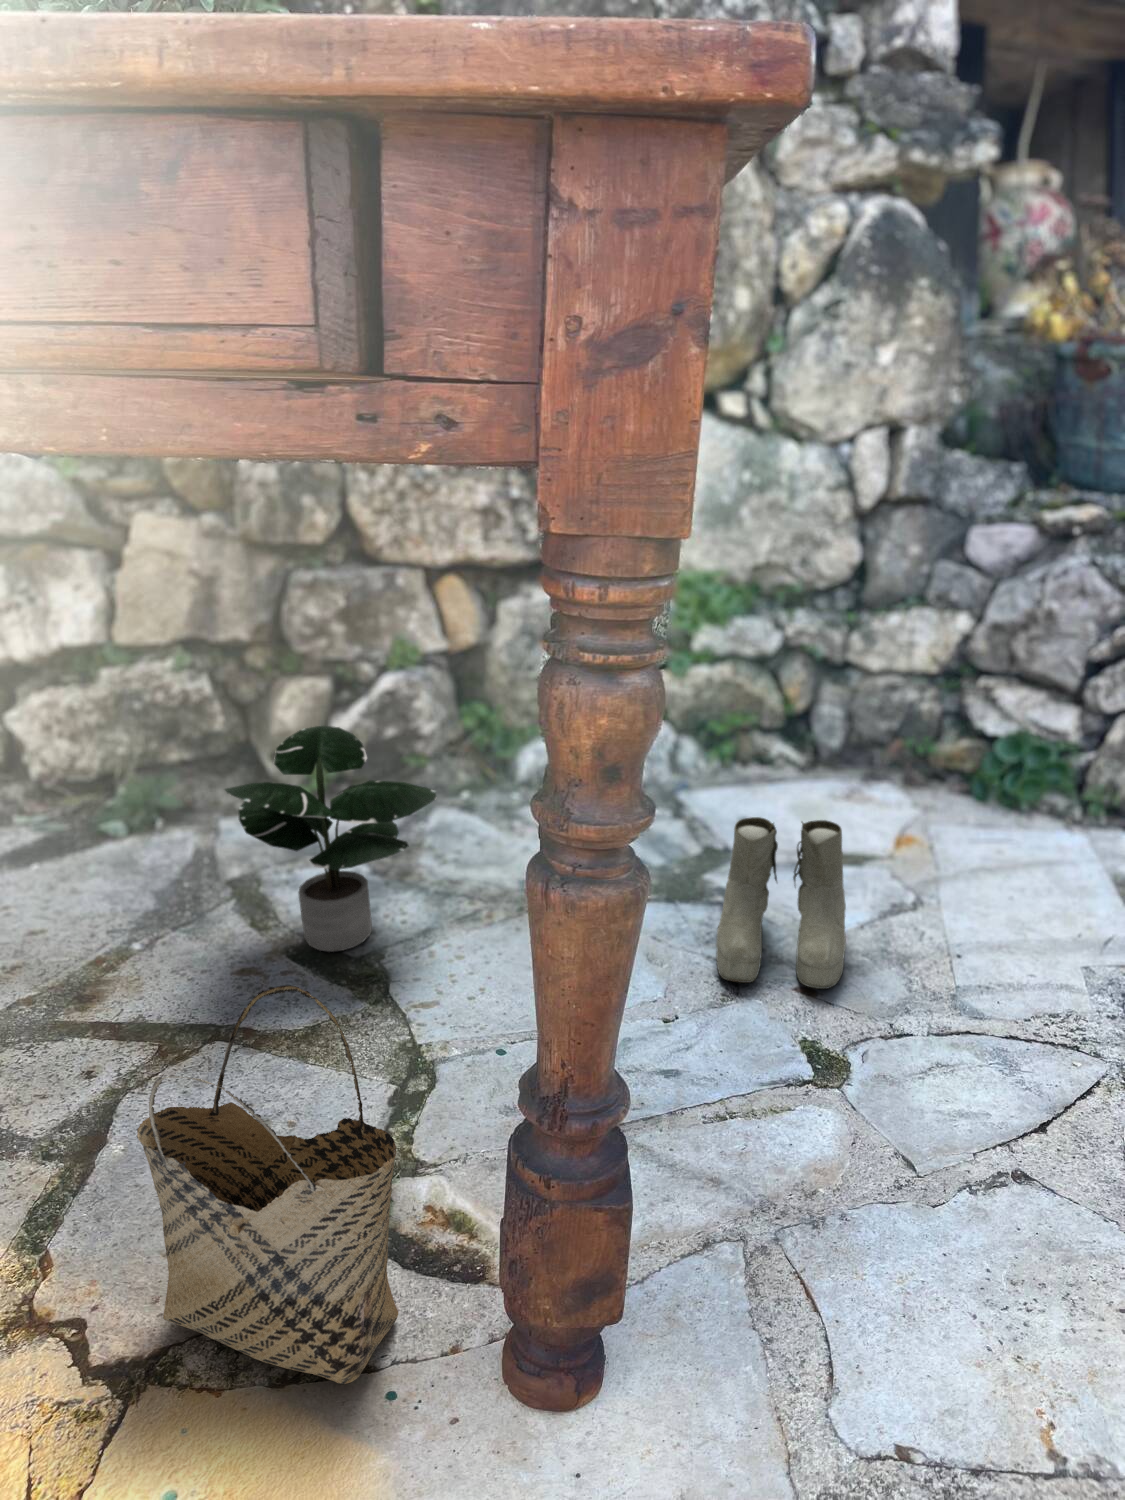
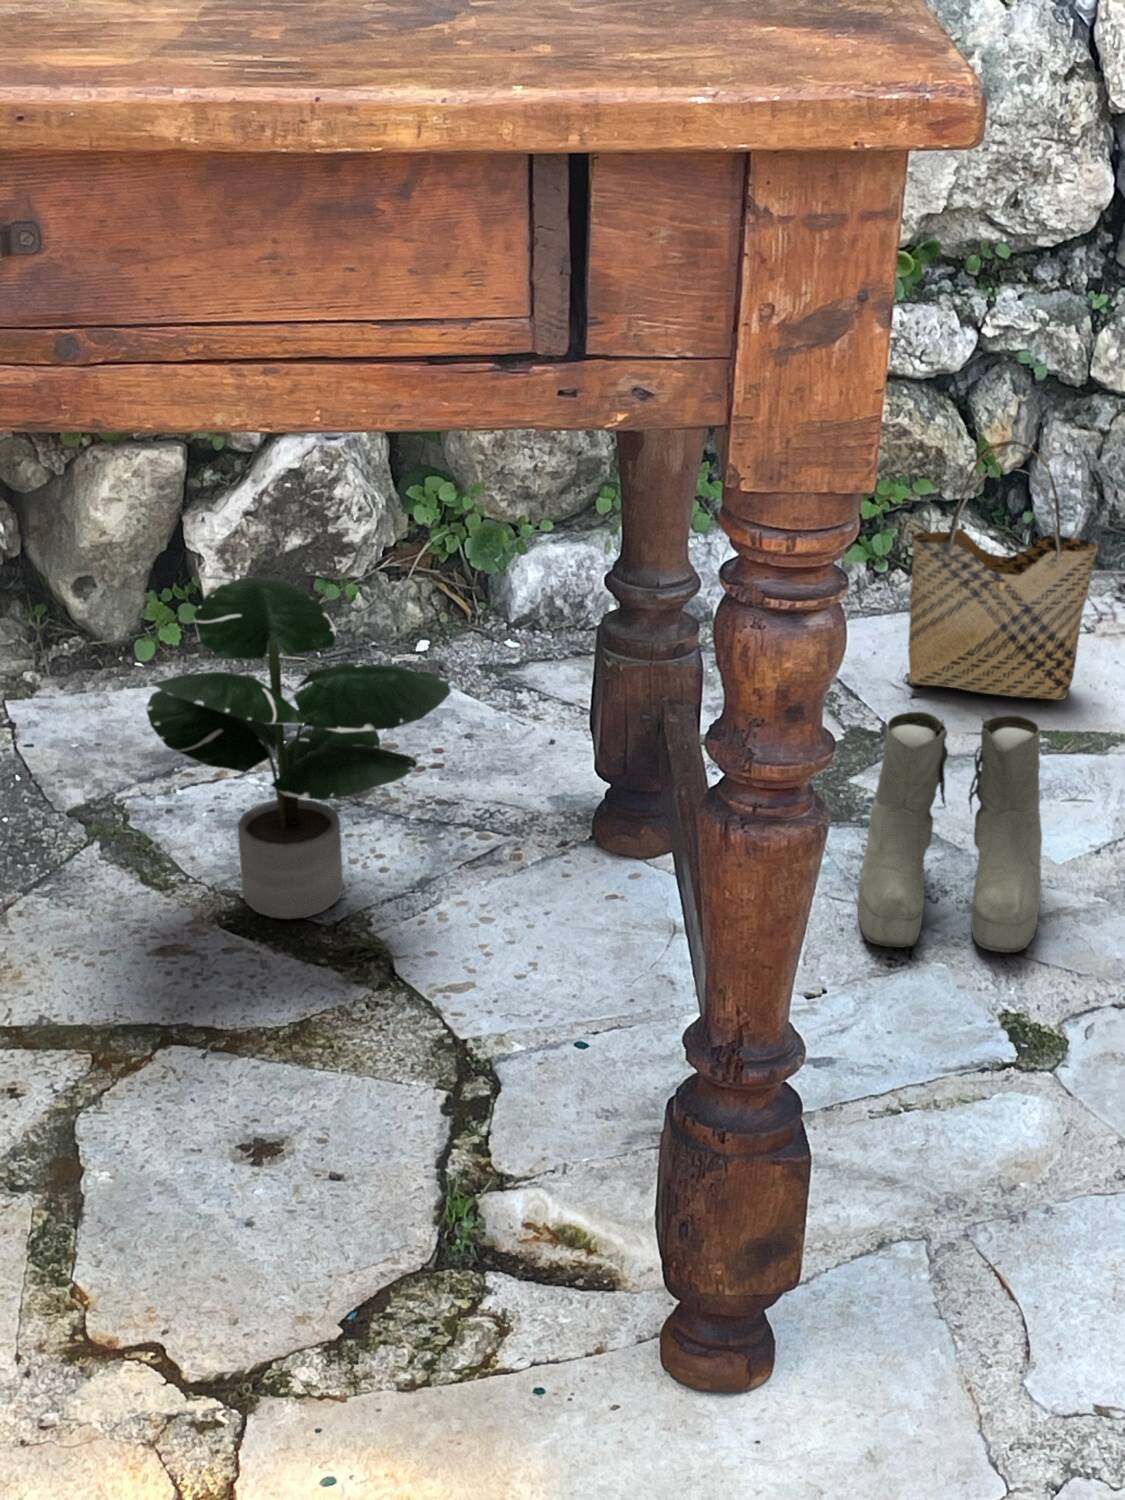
woven basket: present [137,985,398,1384] -> present [908,441,1098,700]

